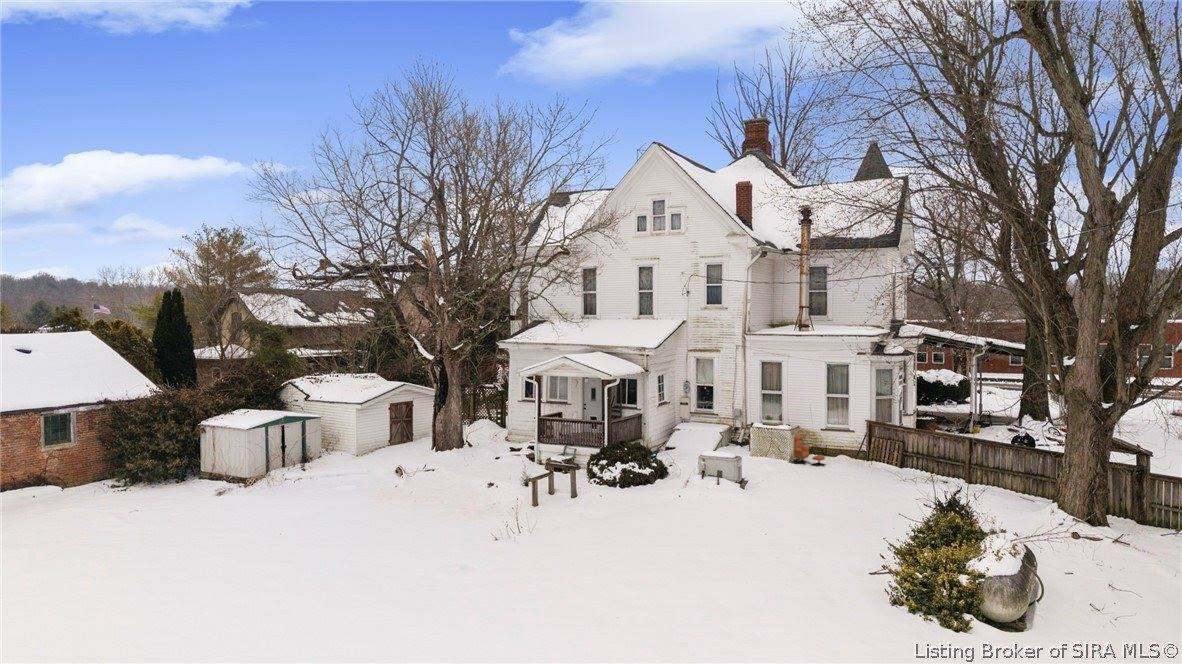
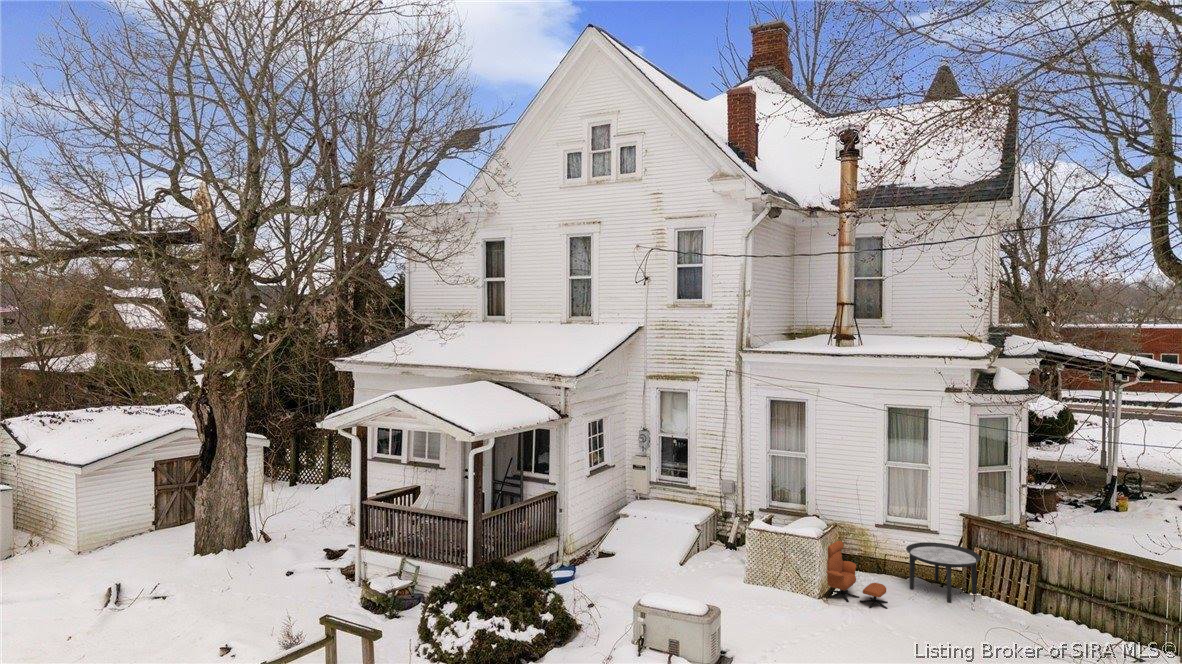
round table: none [836,437,875,464] -> present [906,542,981,603]

